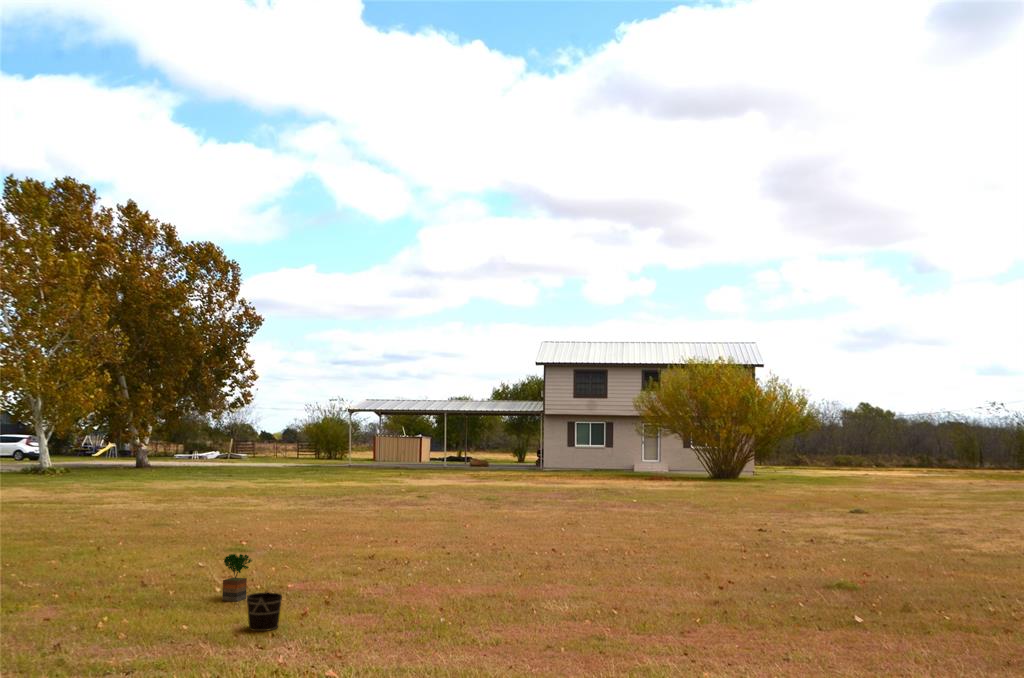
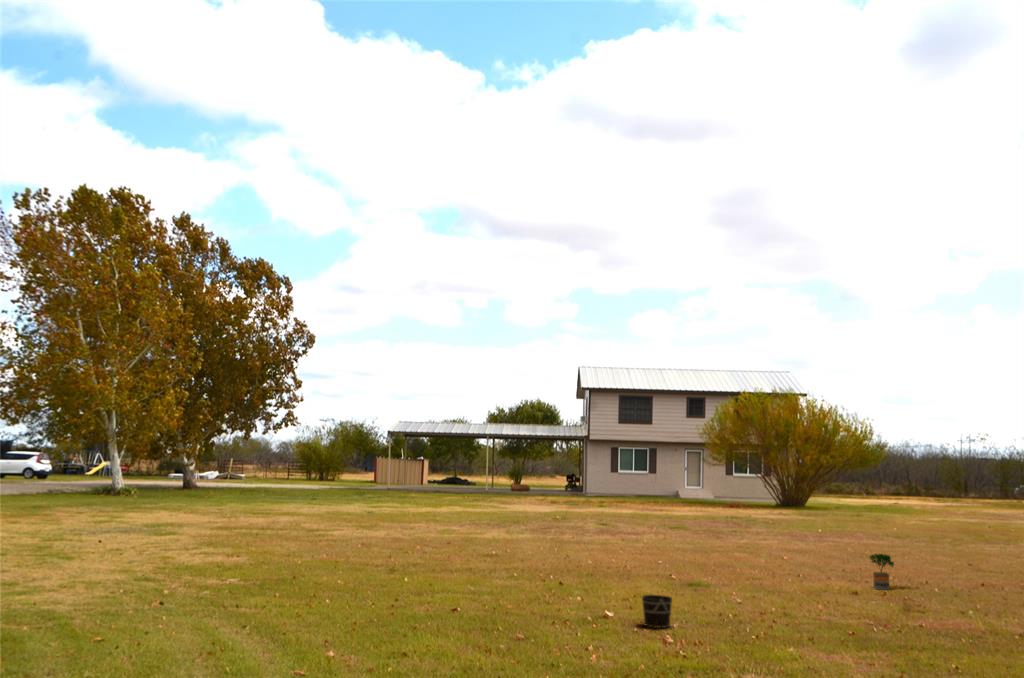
potted tree: present [222,554,252,601] -> present [870,554,894,590]

